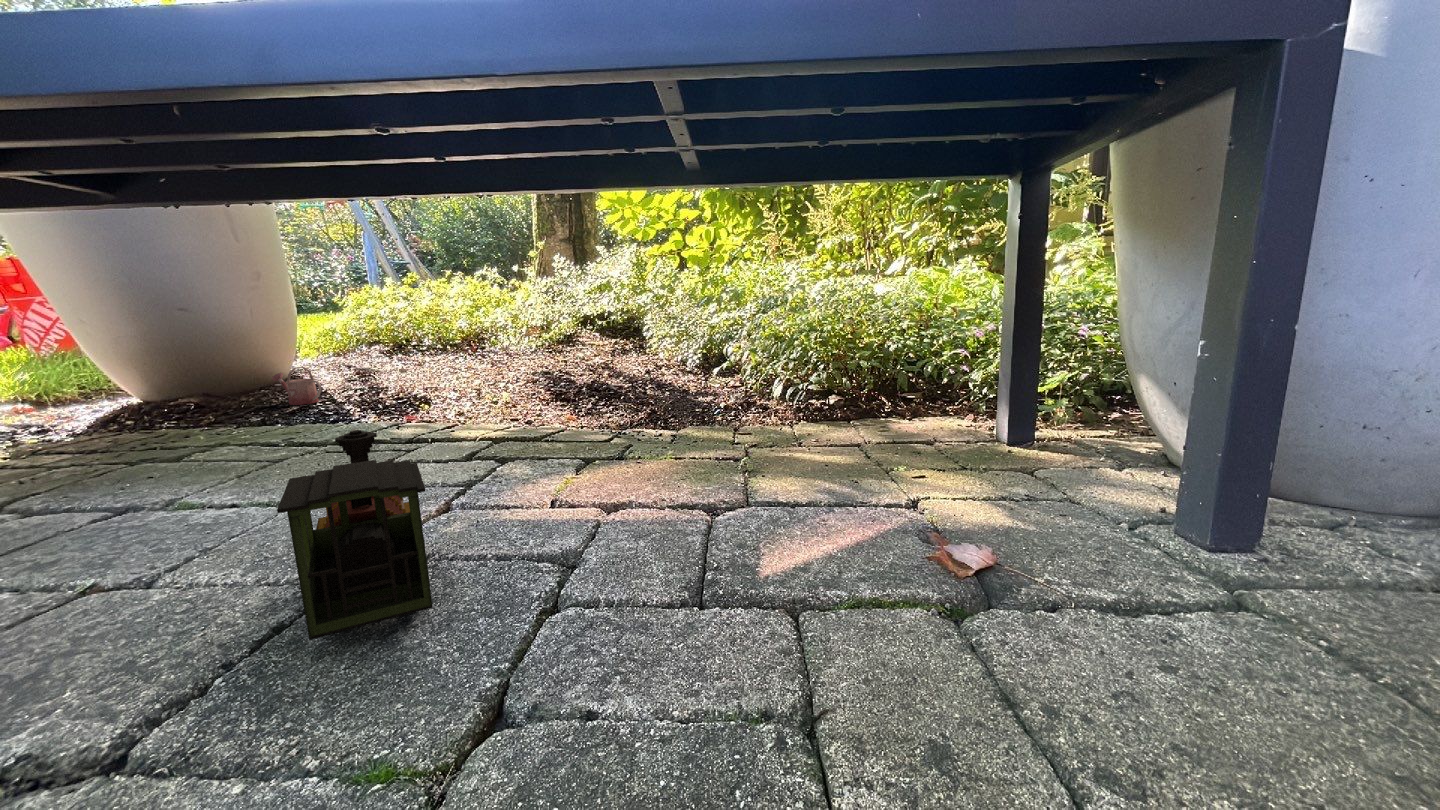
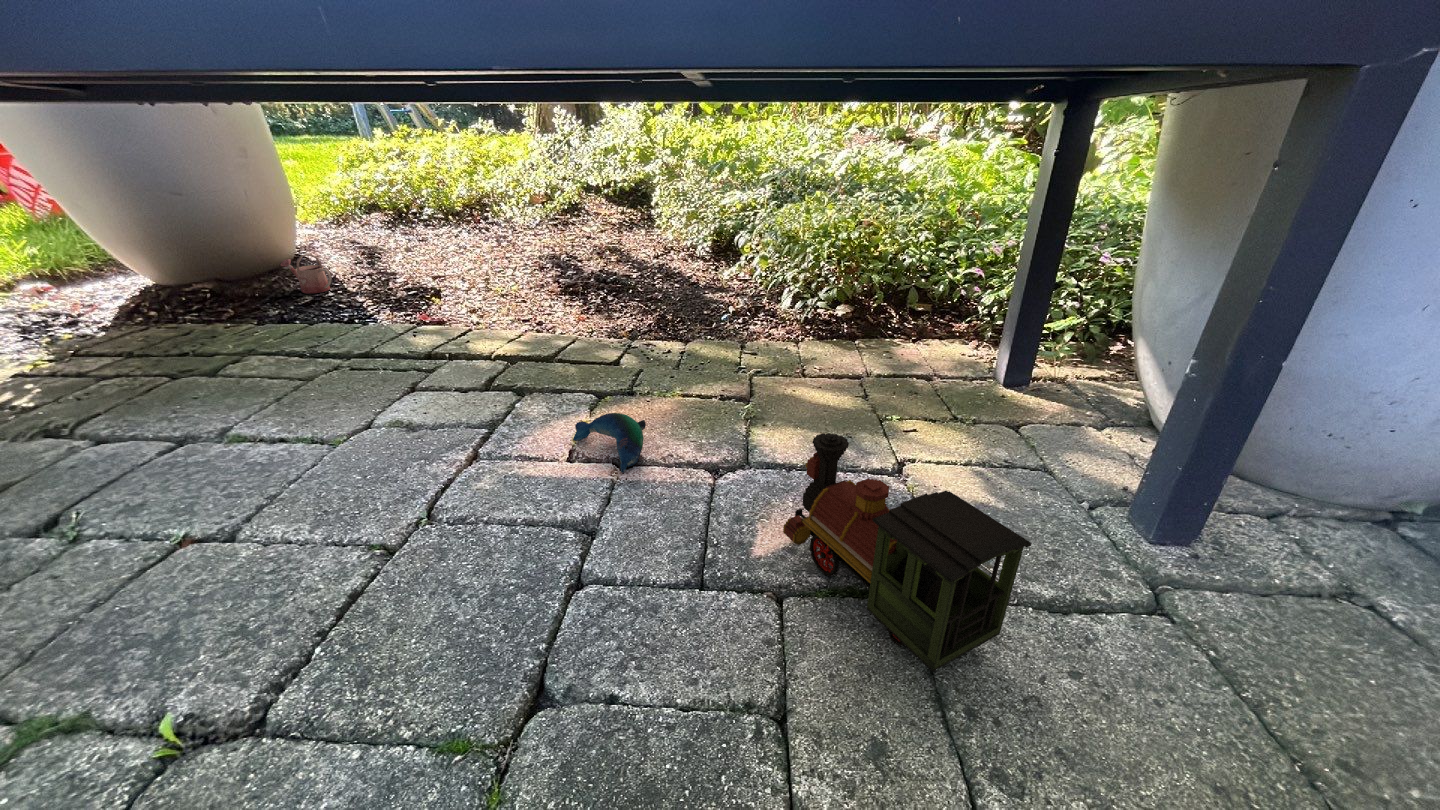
toy train: present [277,430,433,640] -> present [783,433,1032,672]
plush toy: none [556,461,635,516] -> present [573,413,646,473]

